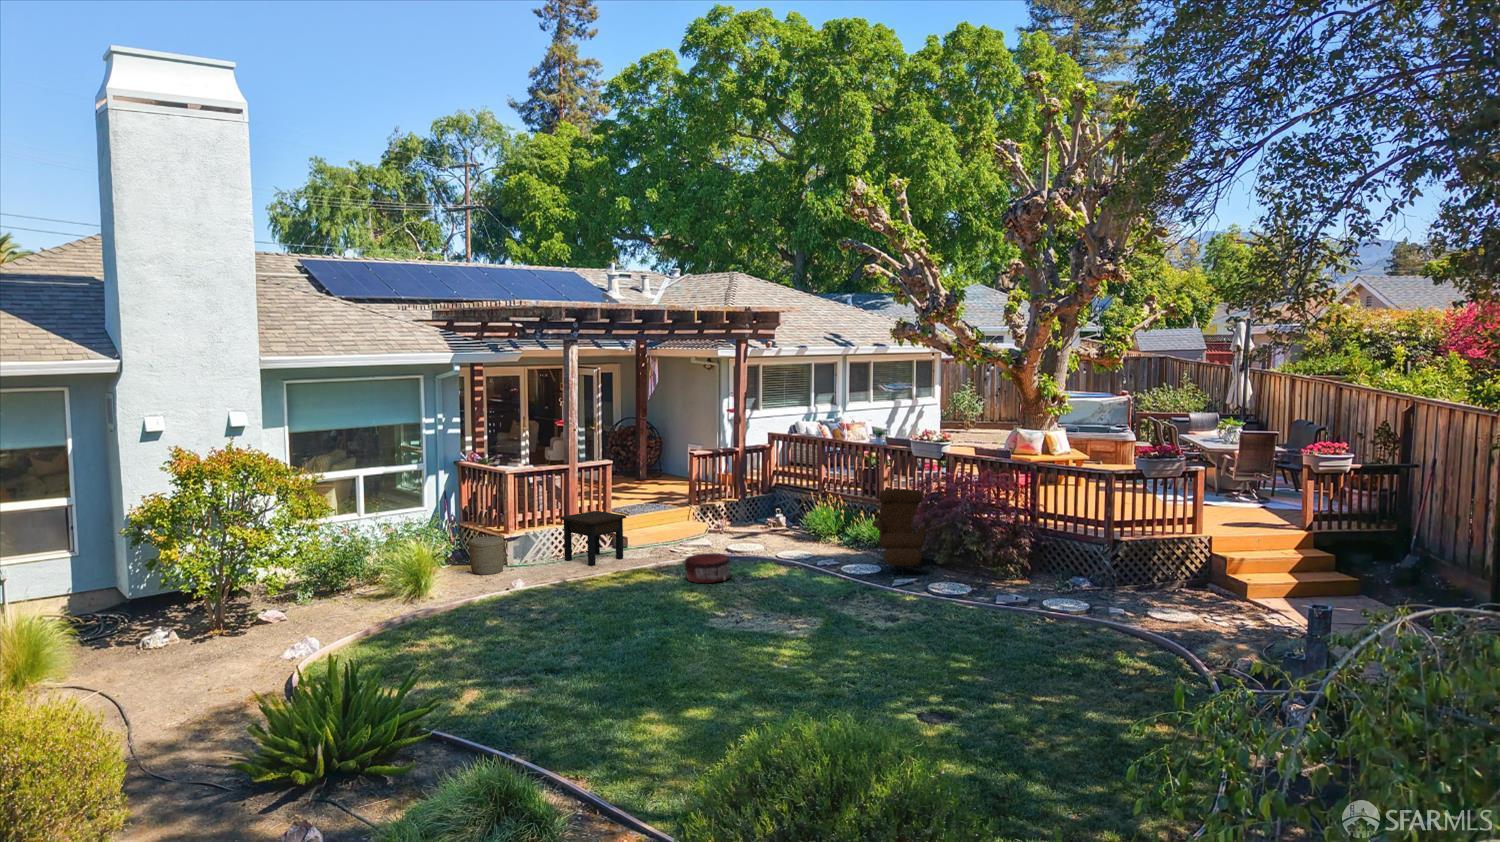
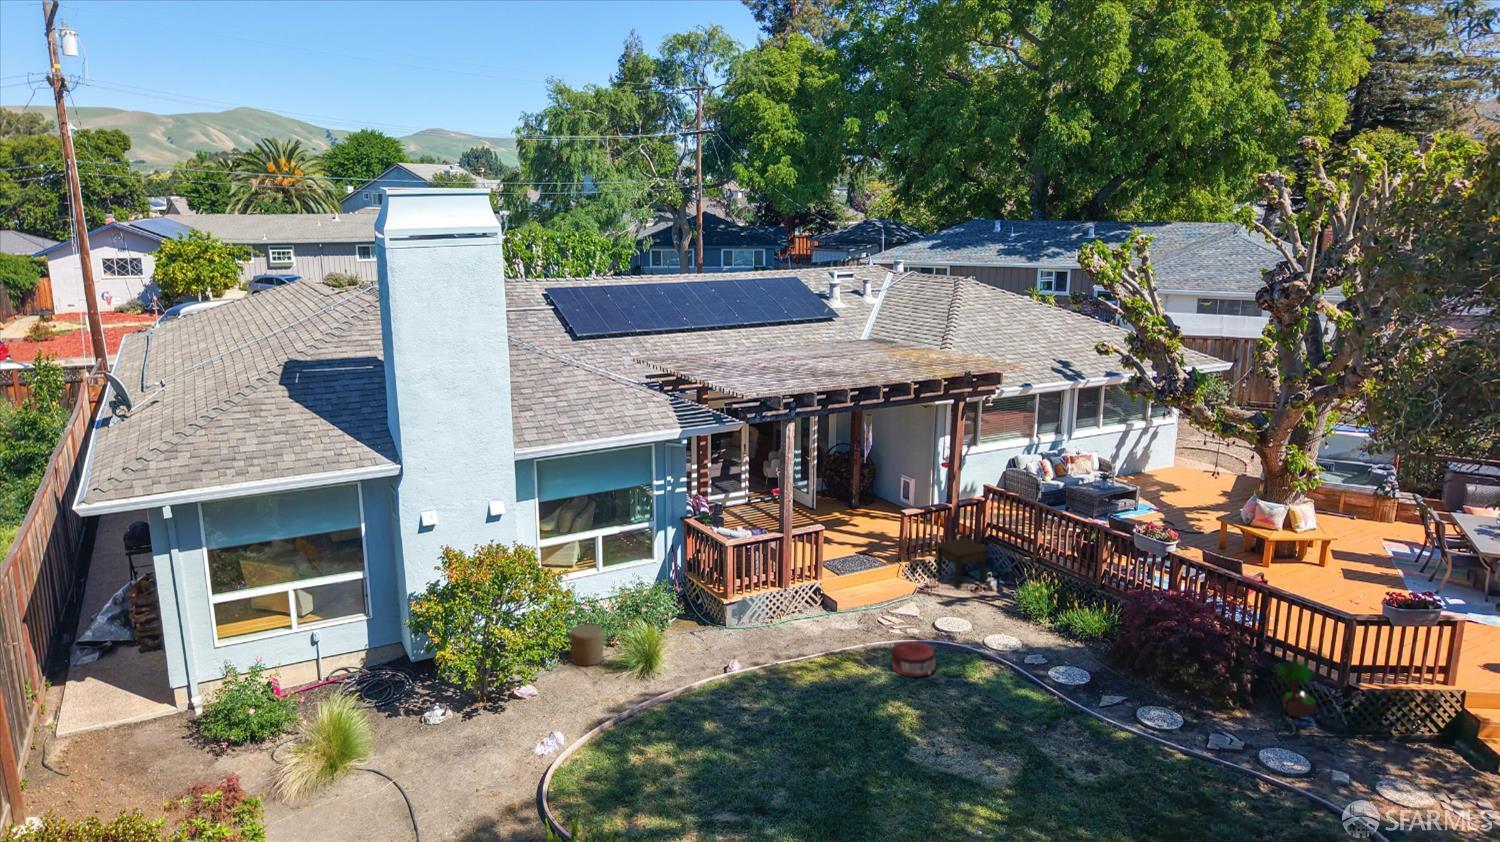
lounge chair: present [872,489,926,576] -> none [1083,588,1147,689]
side table: present [560,511,626,566] -> present [934,538,990,589]
potted tree: none [1047,516,1088,580] -> present [1275,661,1315,718]
woven basket: present [468,536,504,575] -> present [570,624,604,666]

